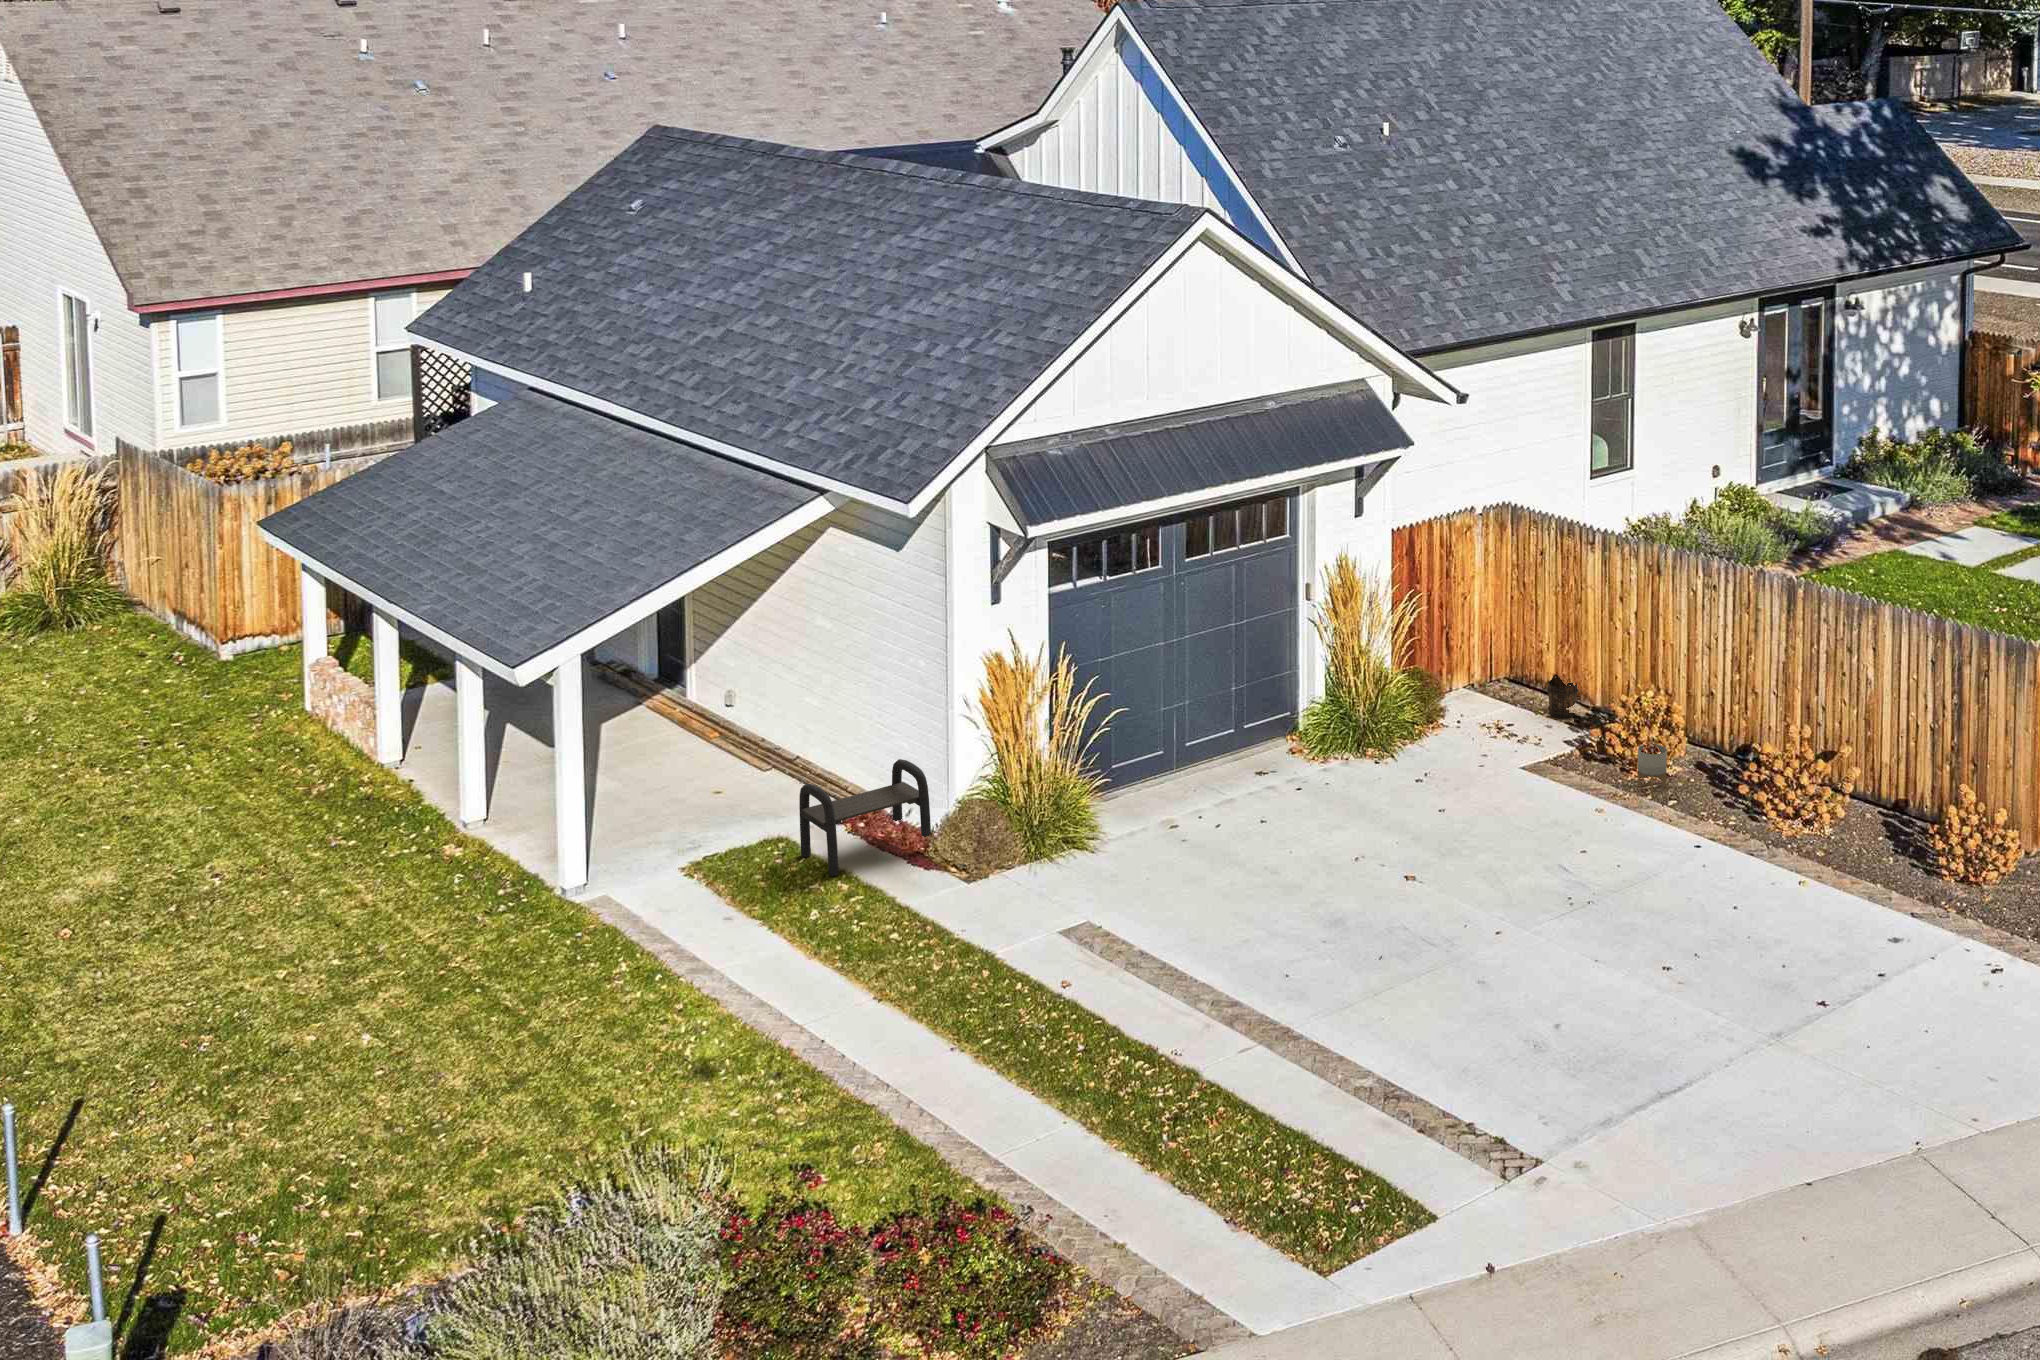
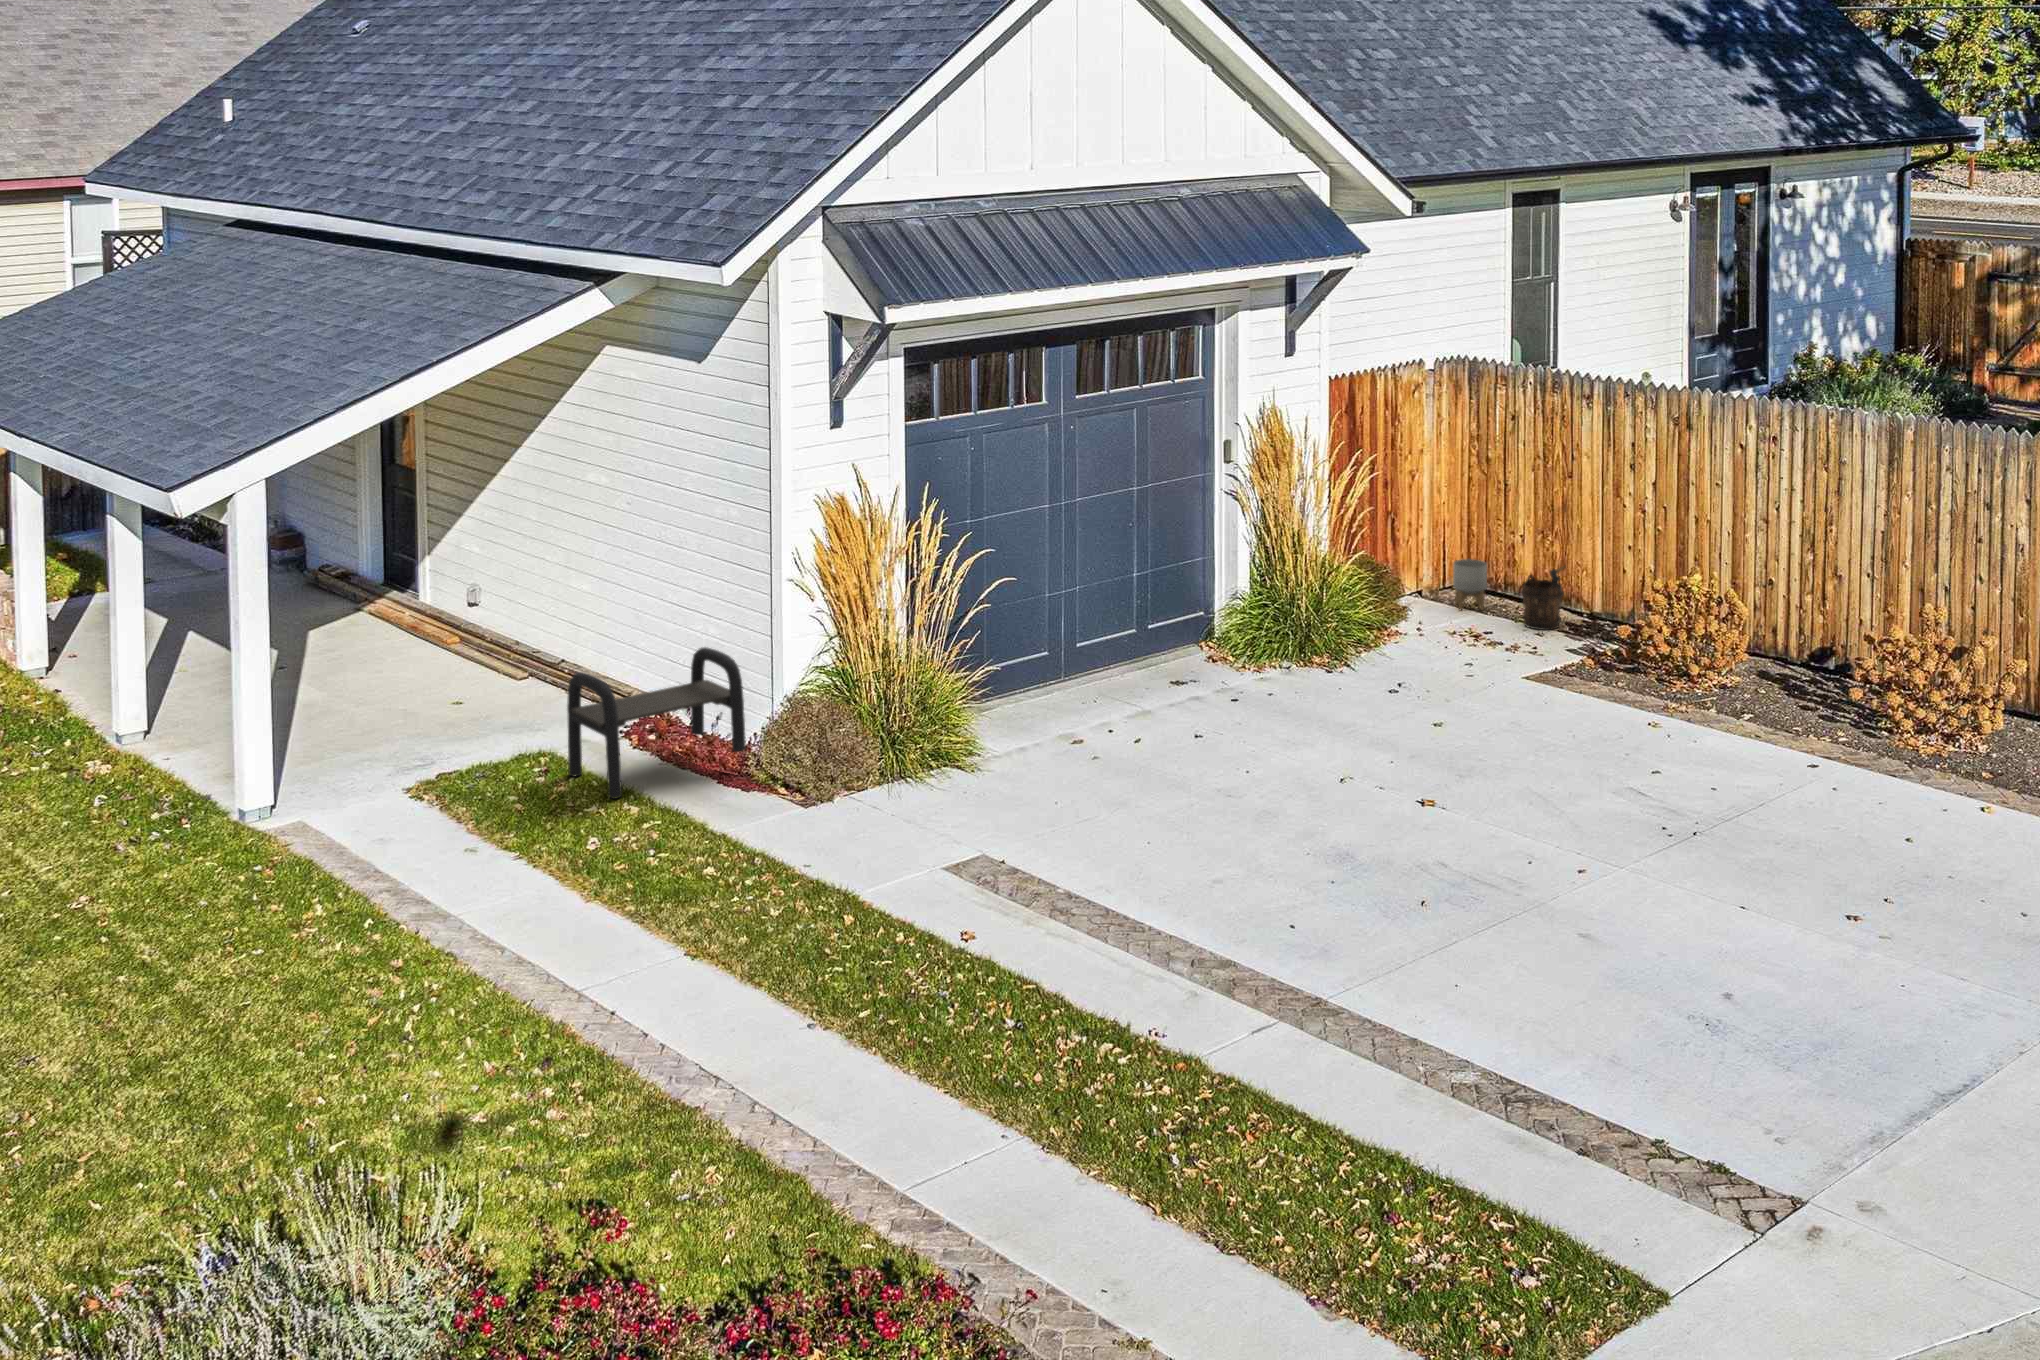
planter: present [1637,744,1667,792] -> present [1453,559,1487,610]

